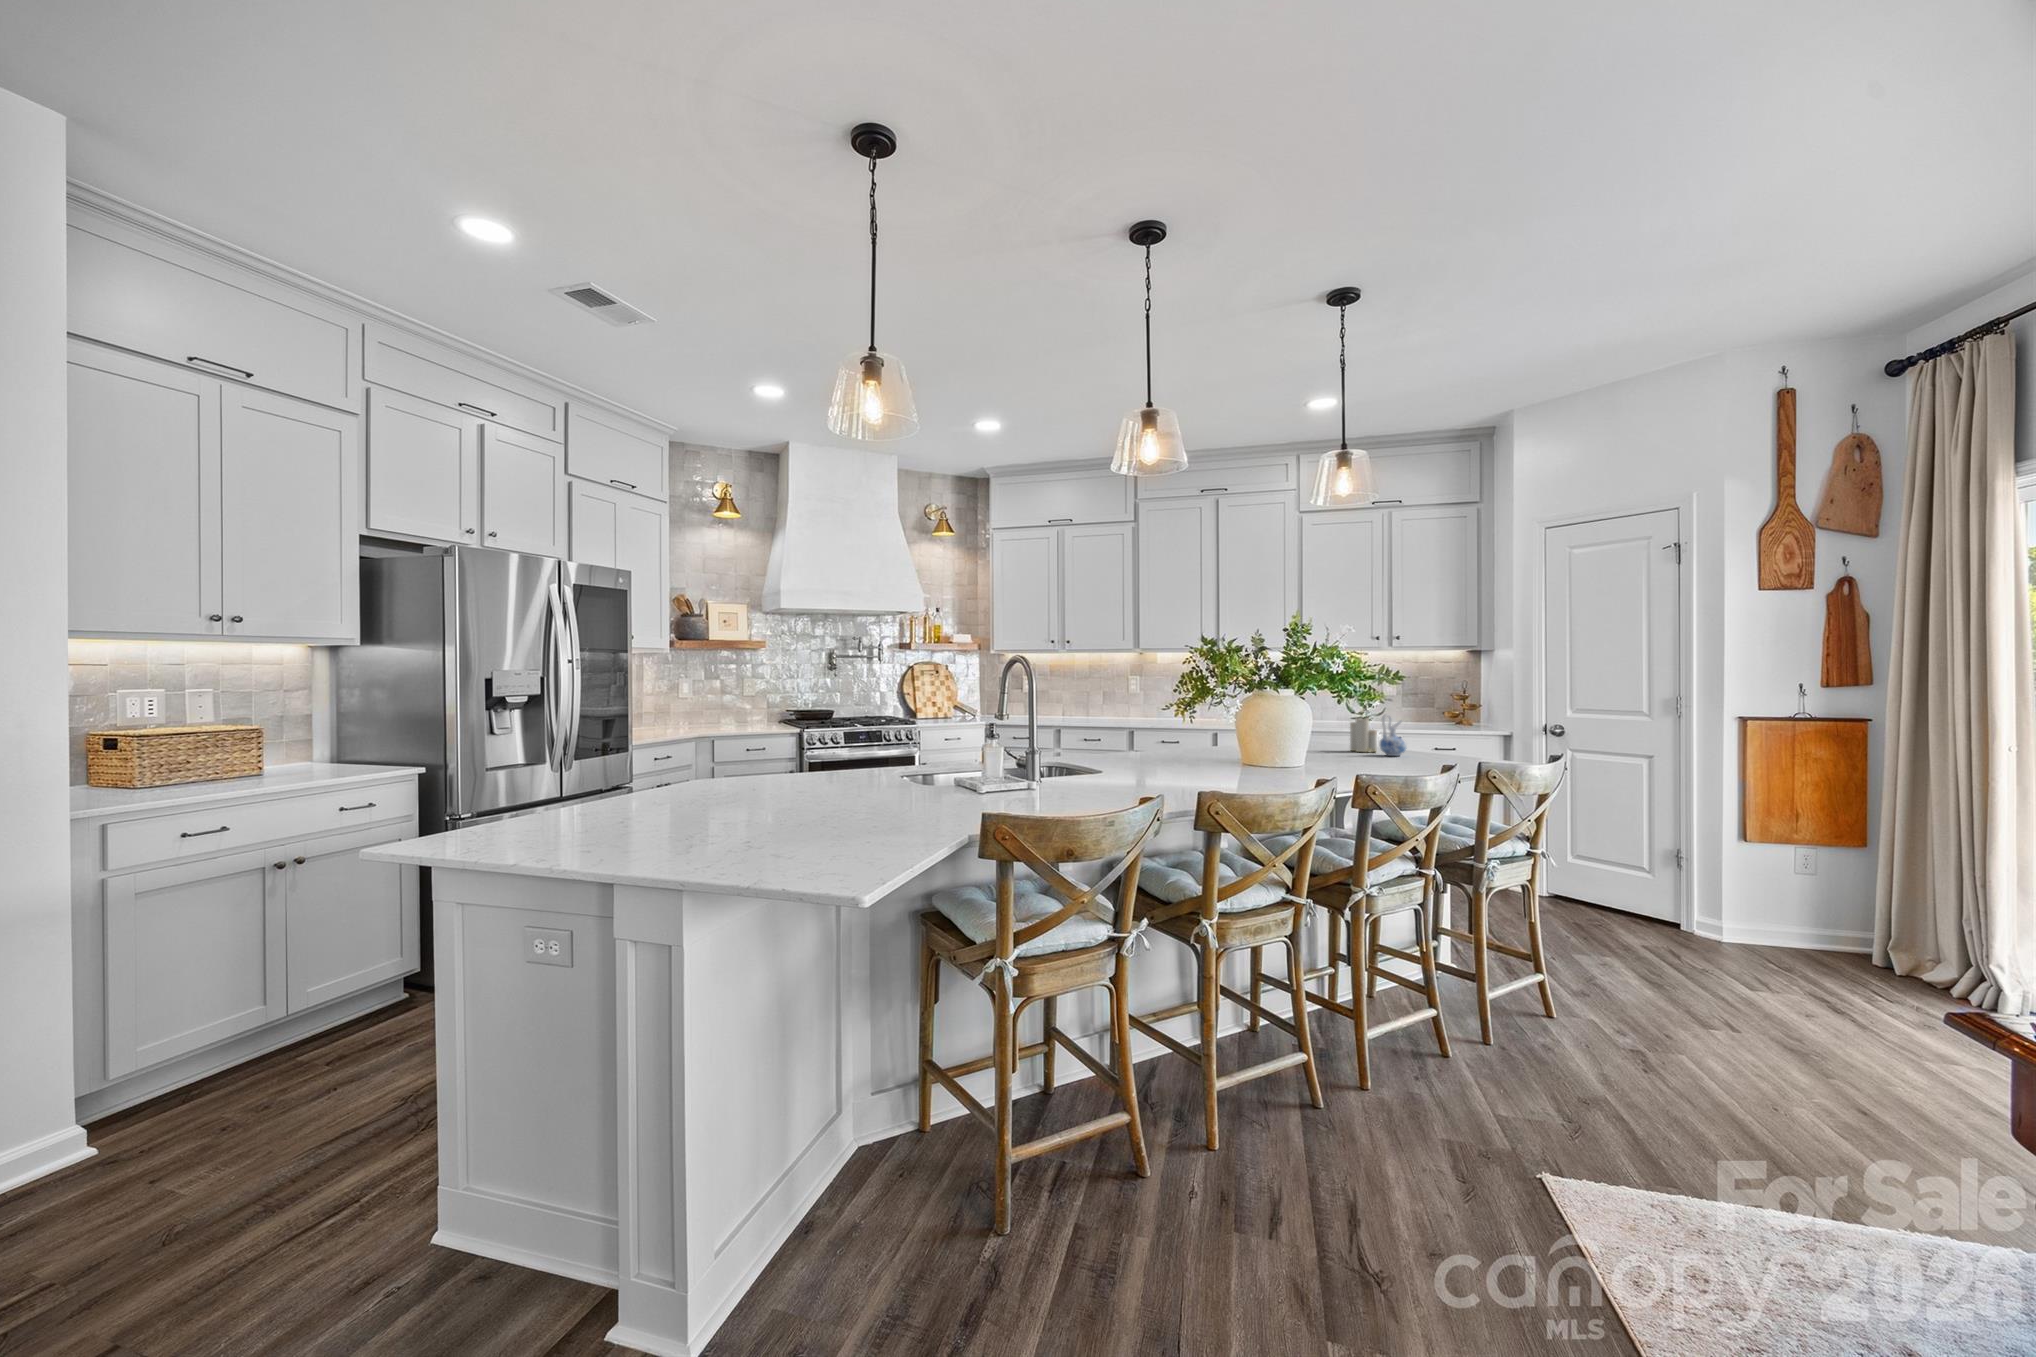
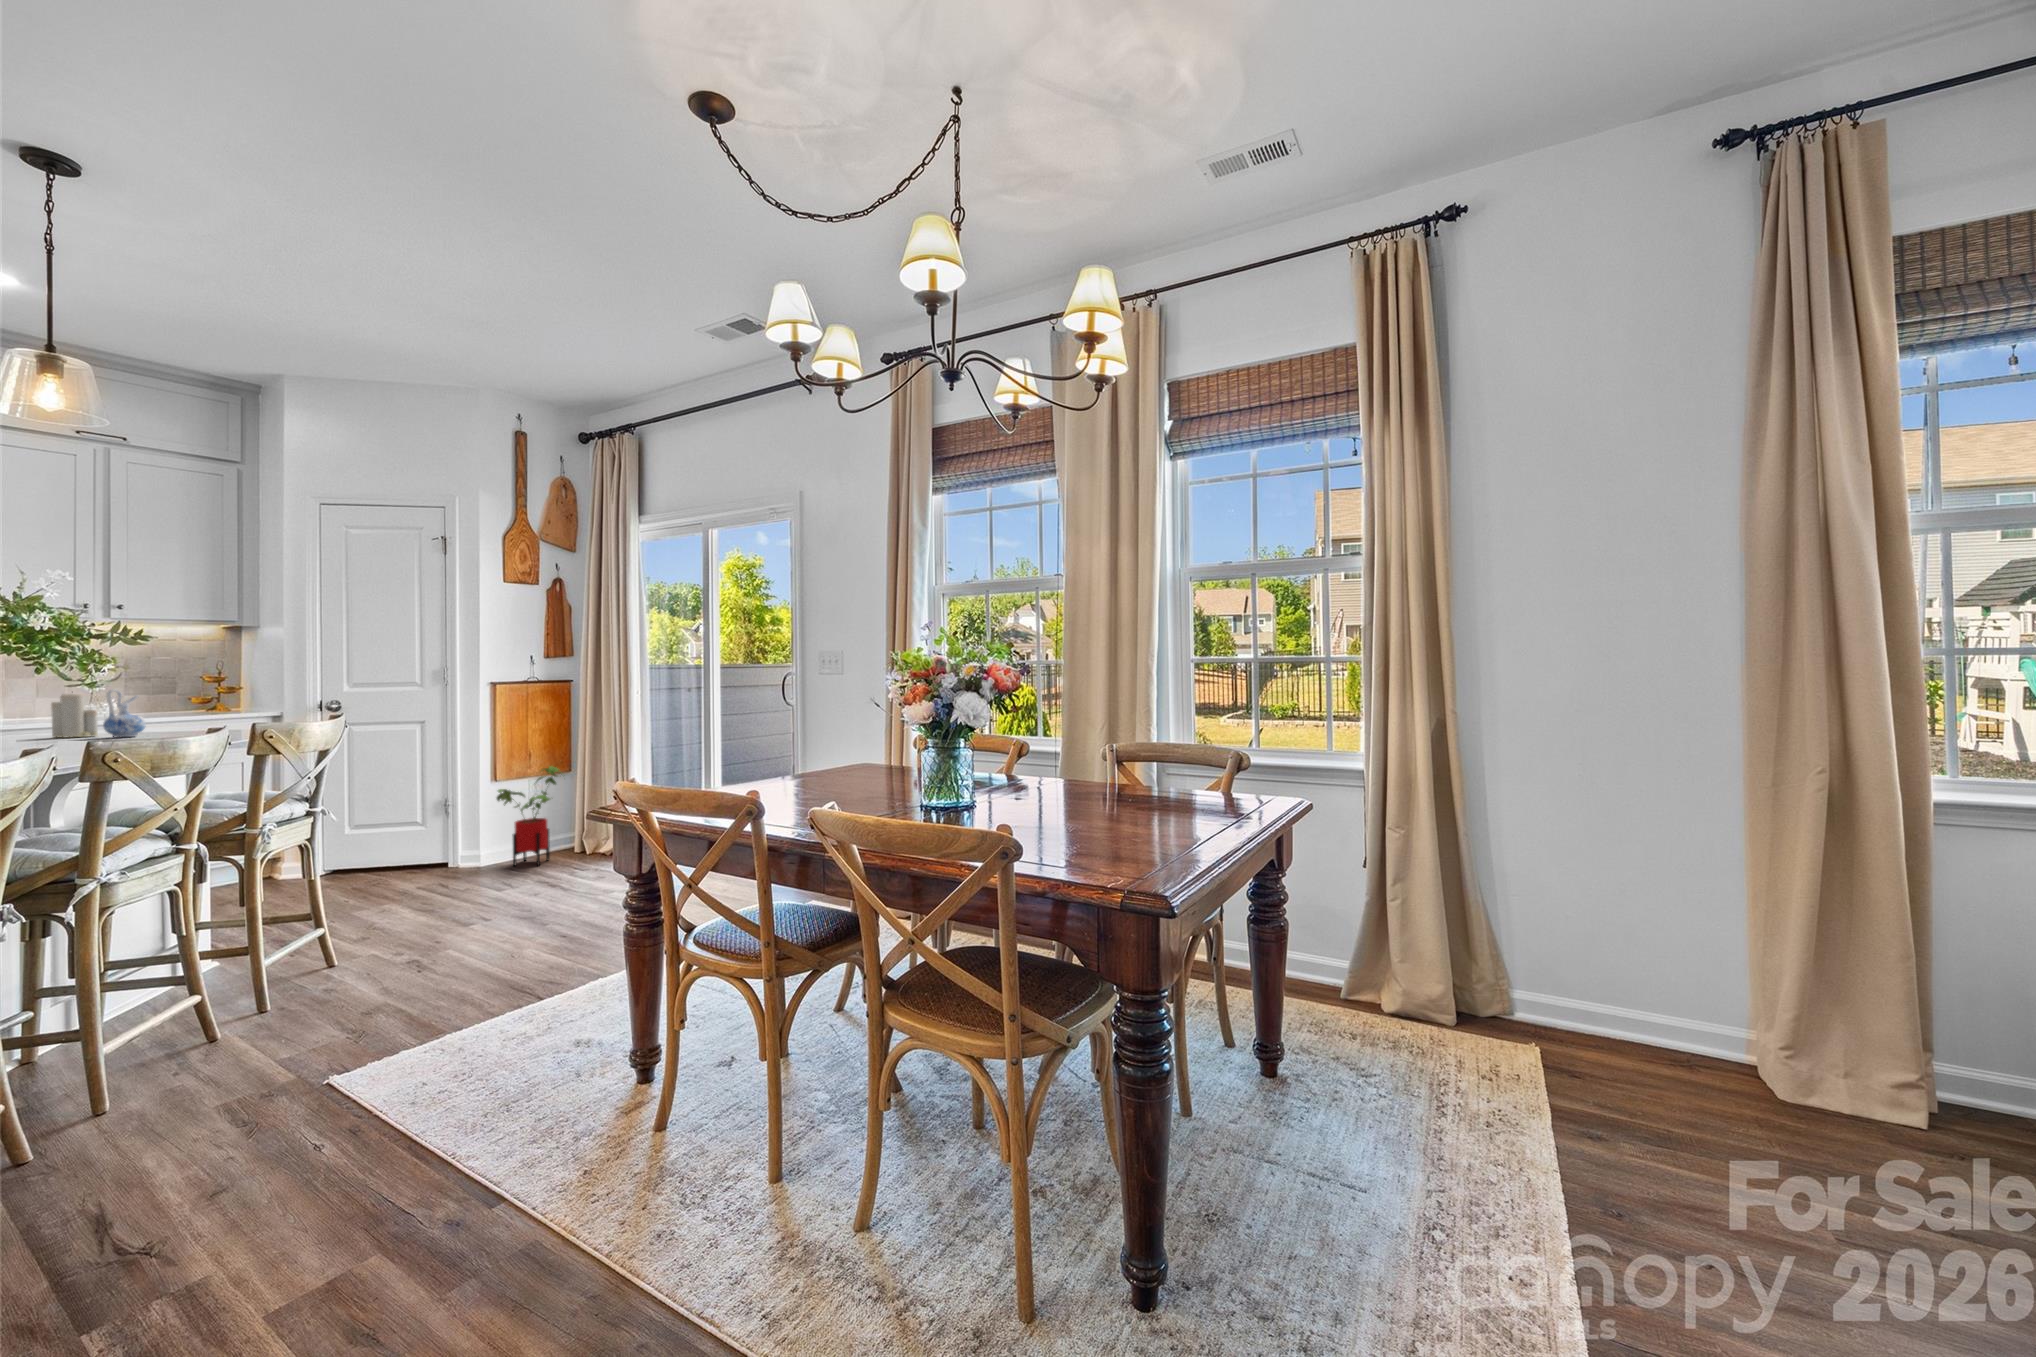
house plant: none [1744,833,1852,966] -> present [497,766,559,866]

